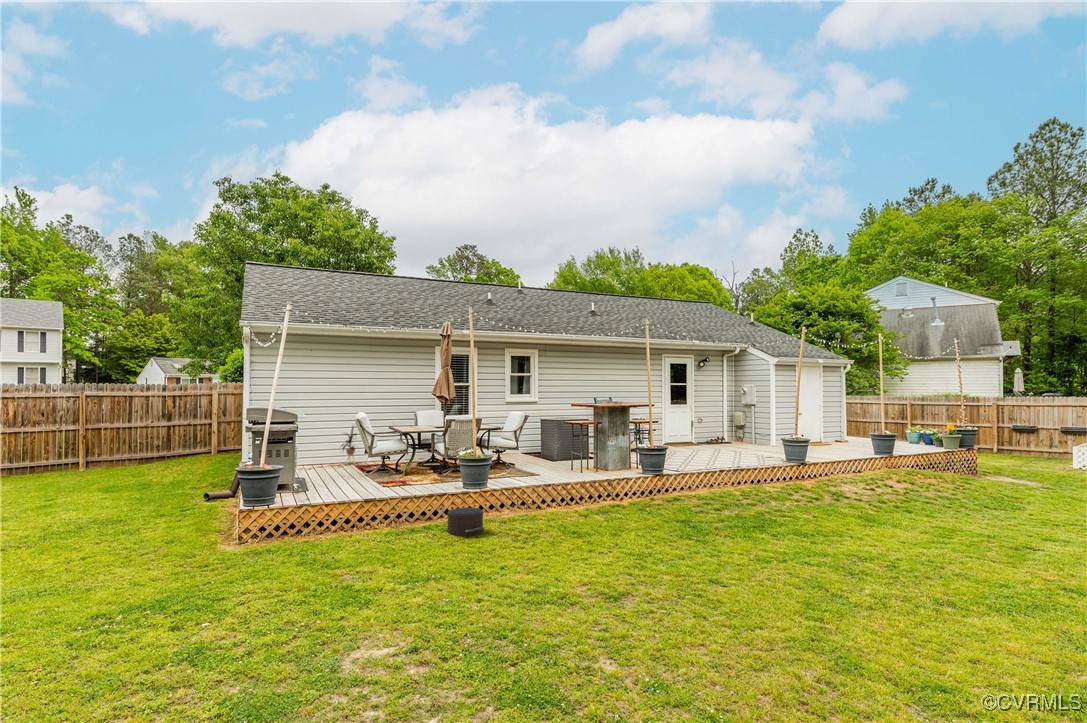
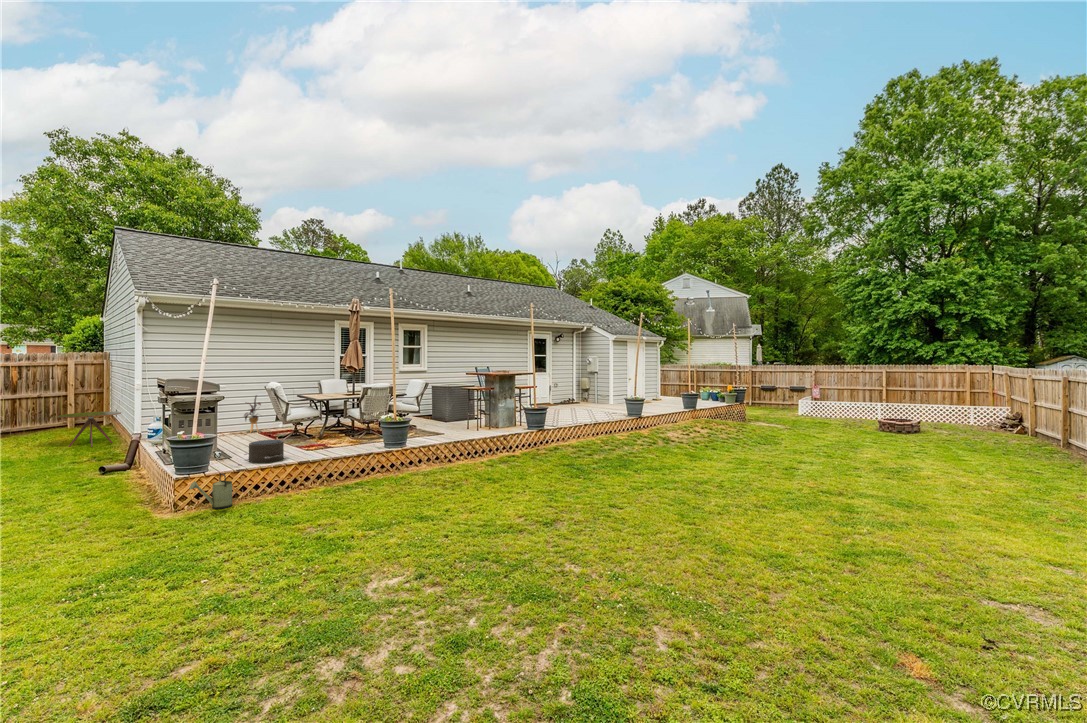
round table: none [194,439,245,473] -> present [58,411,121,447]
watering can: none [251,506,297,545] -> present [189,473,234,509]
pouf: present [442,508,483,536] -> present [244,440,284,463]

